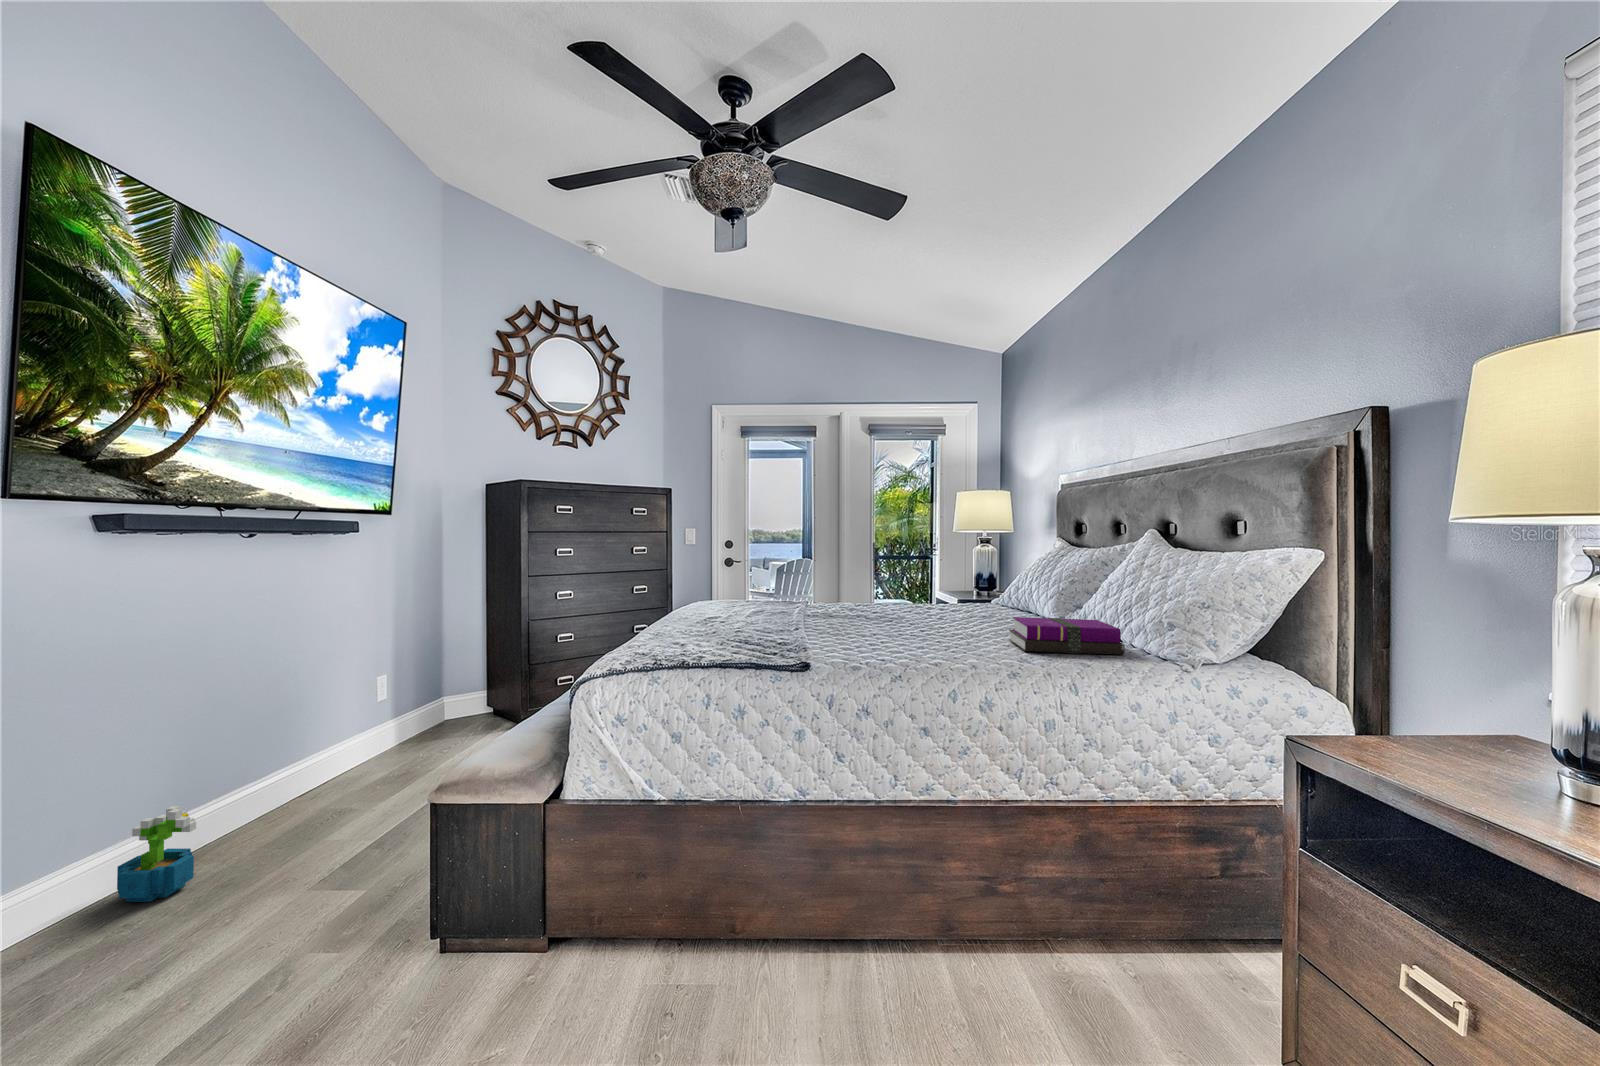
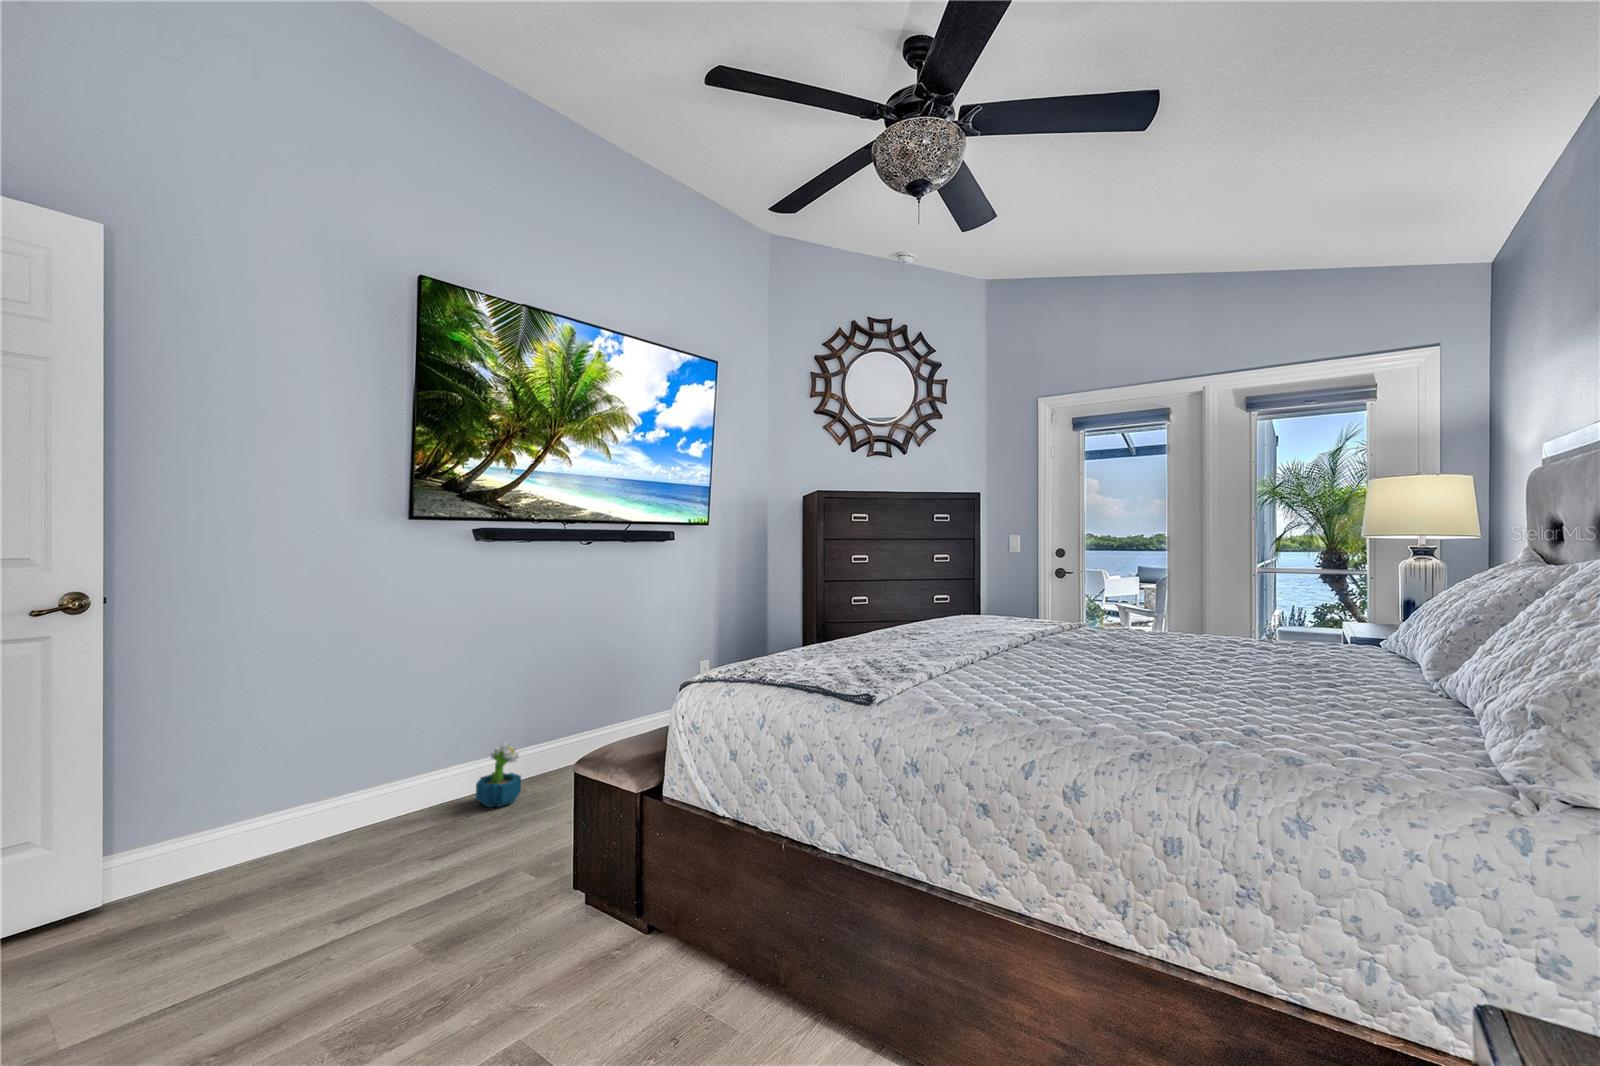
notebook: present [1009,617,1125,655] -> none [1221,672,1421,759]

